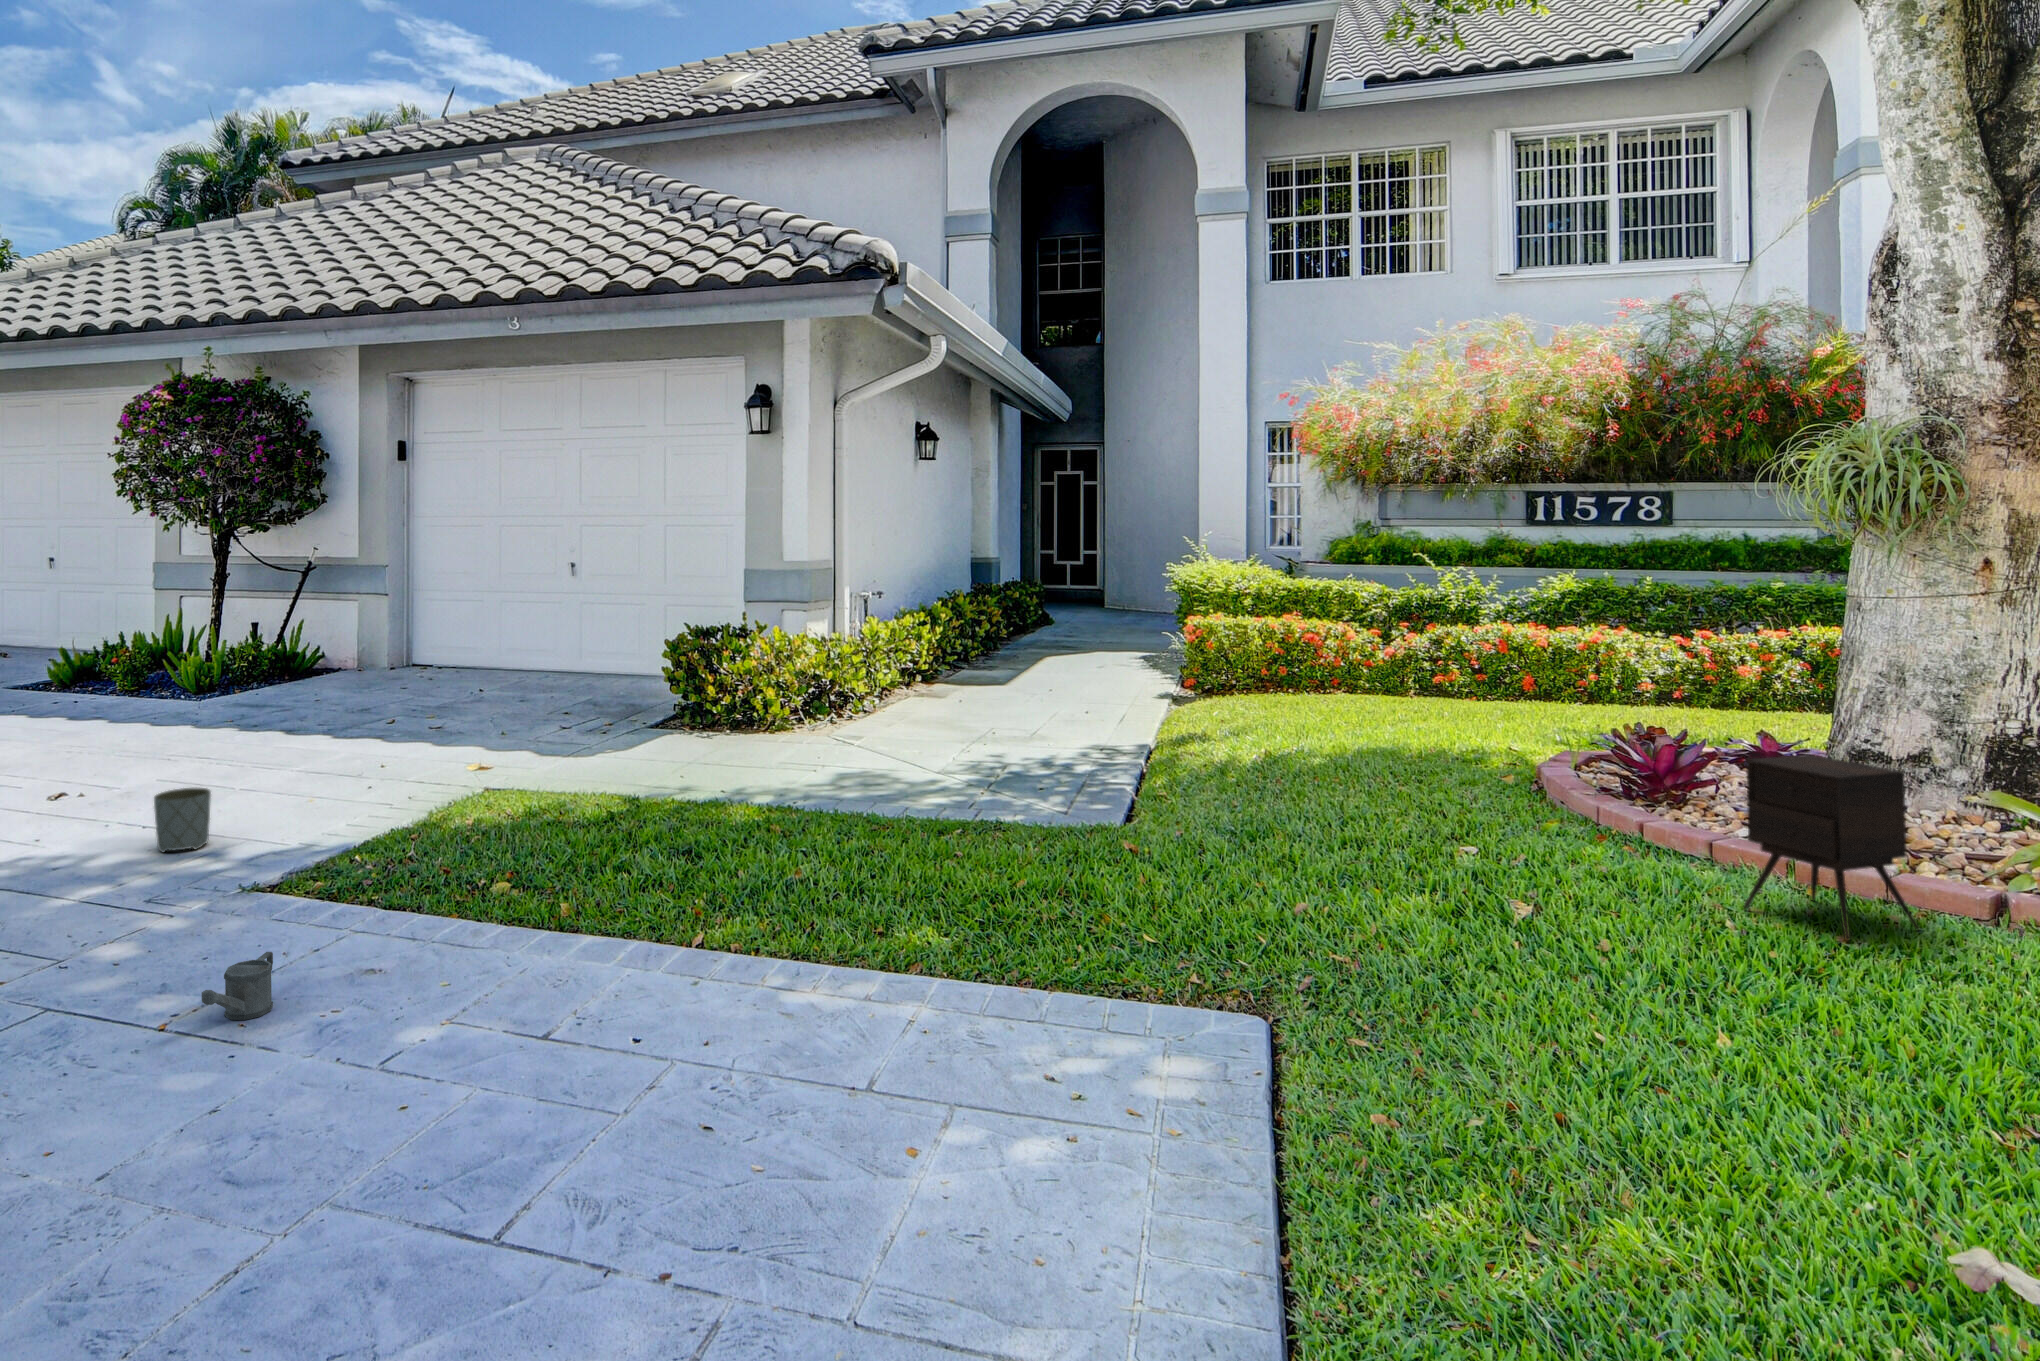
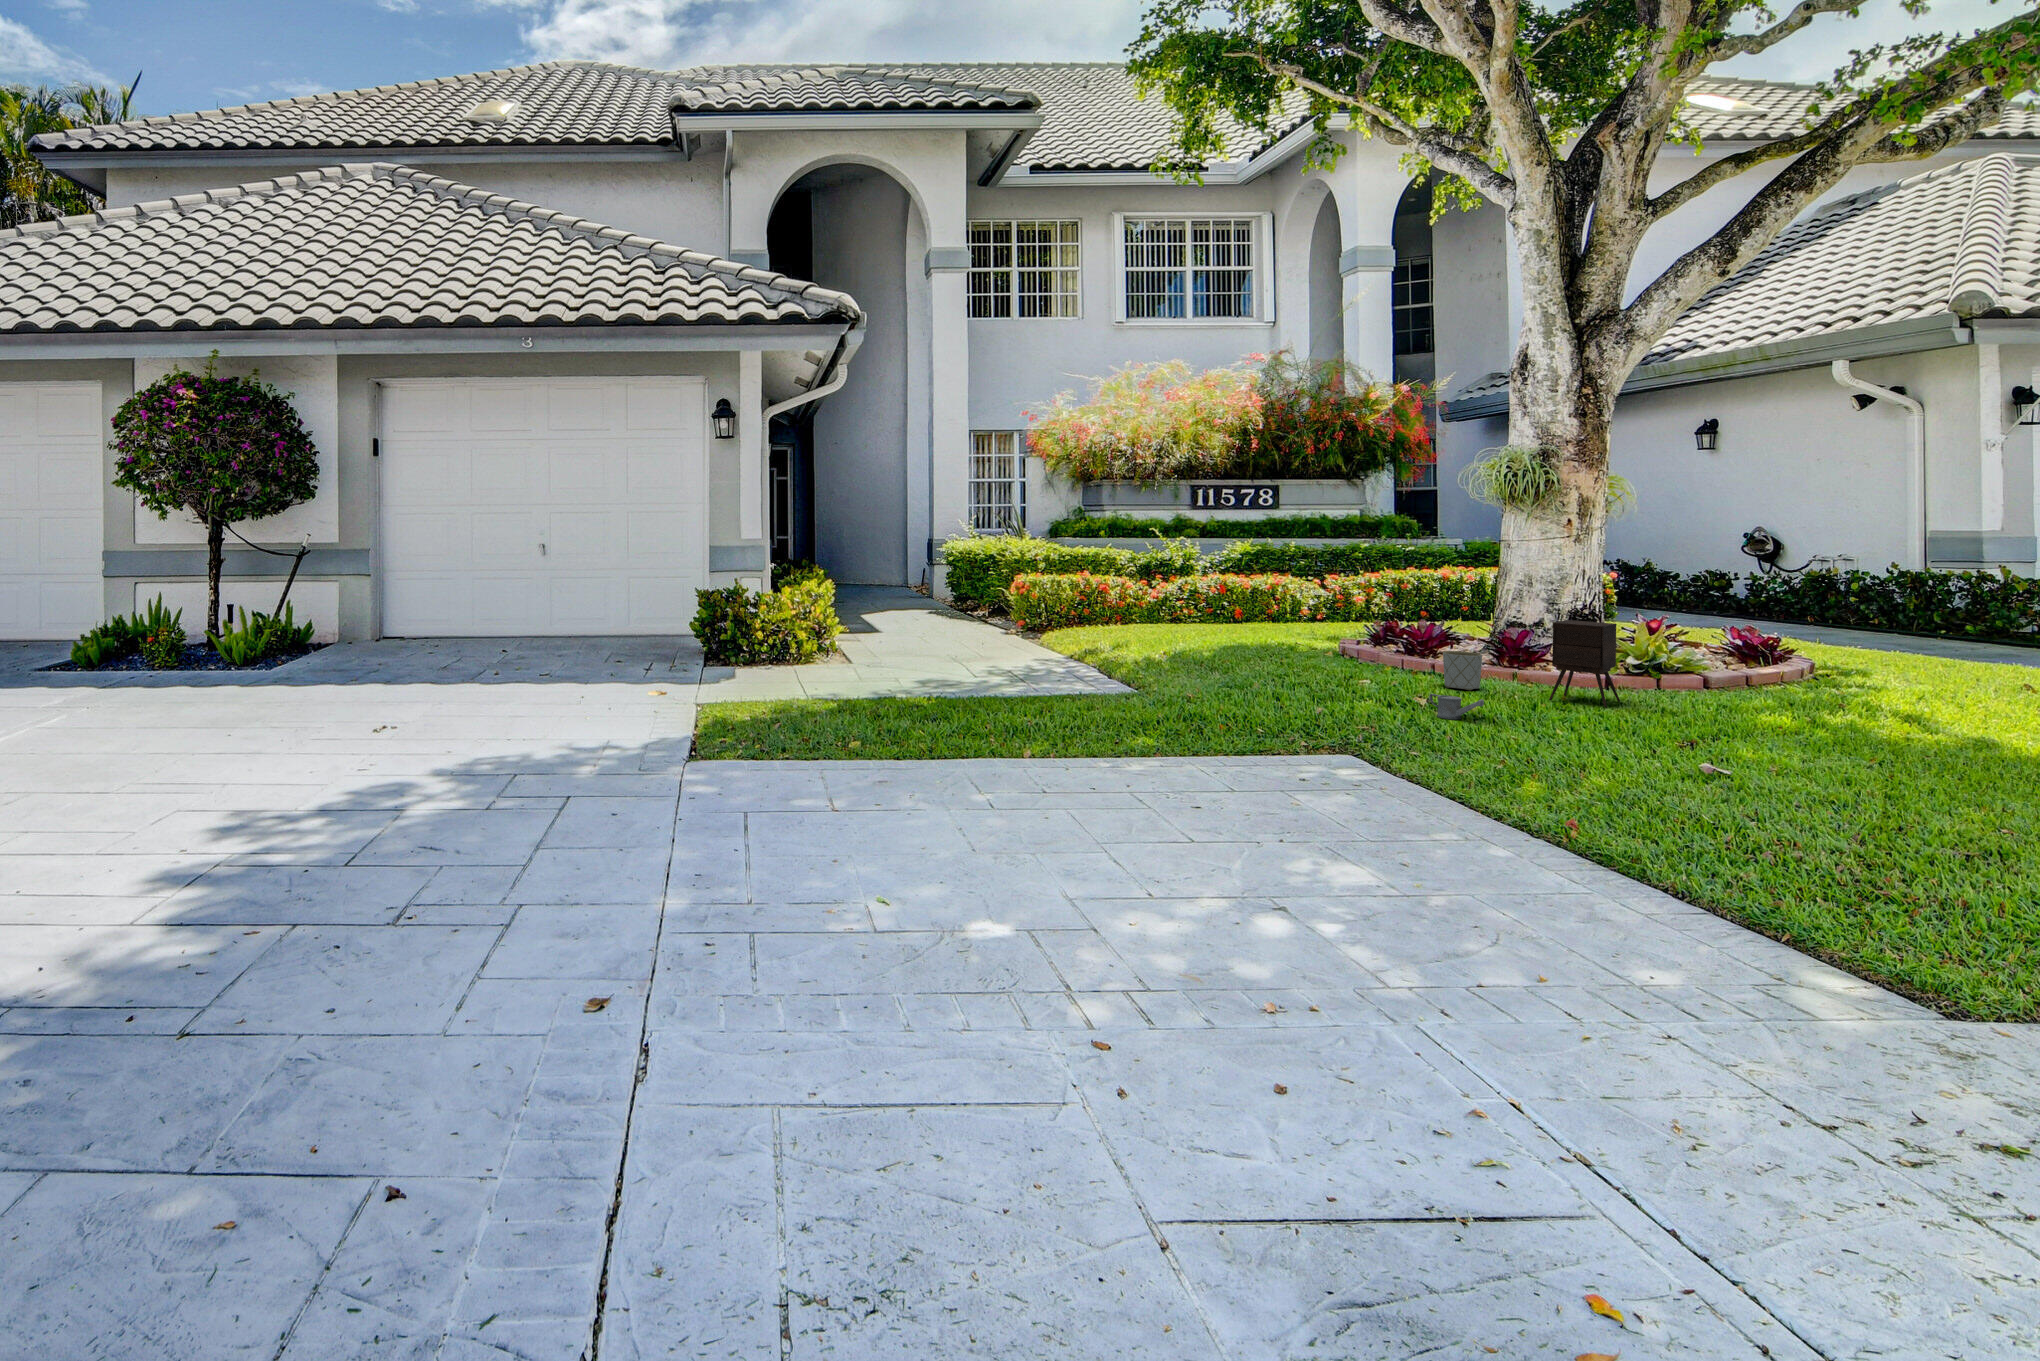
planter: present [154,788,211,852] -> present [1443,651,1482,690]
watering can: present [202,952,273,1020] -> present [1430,694,1484,720]

